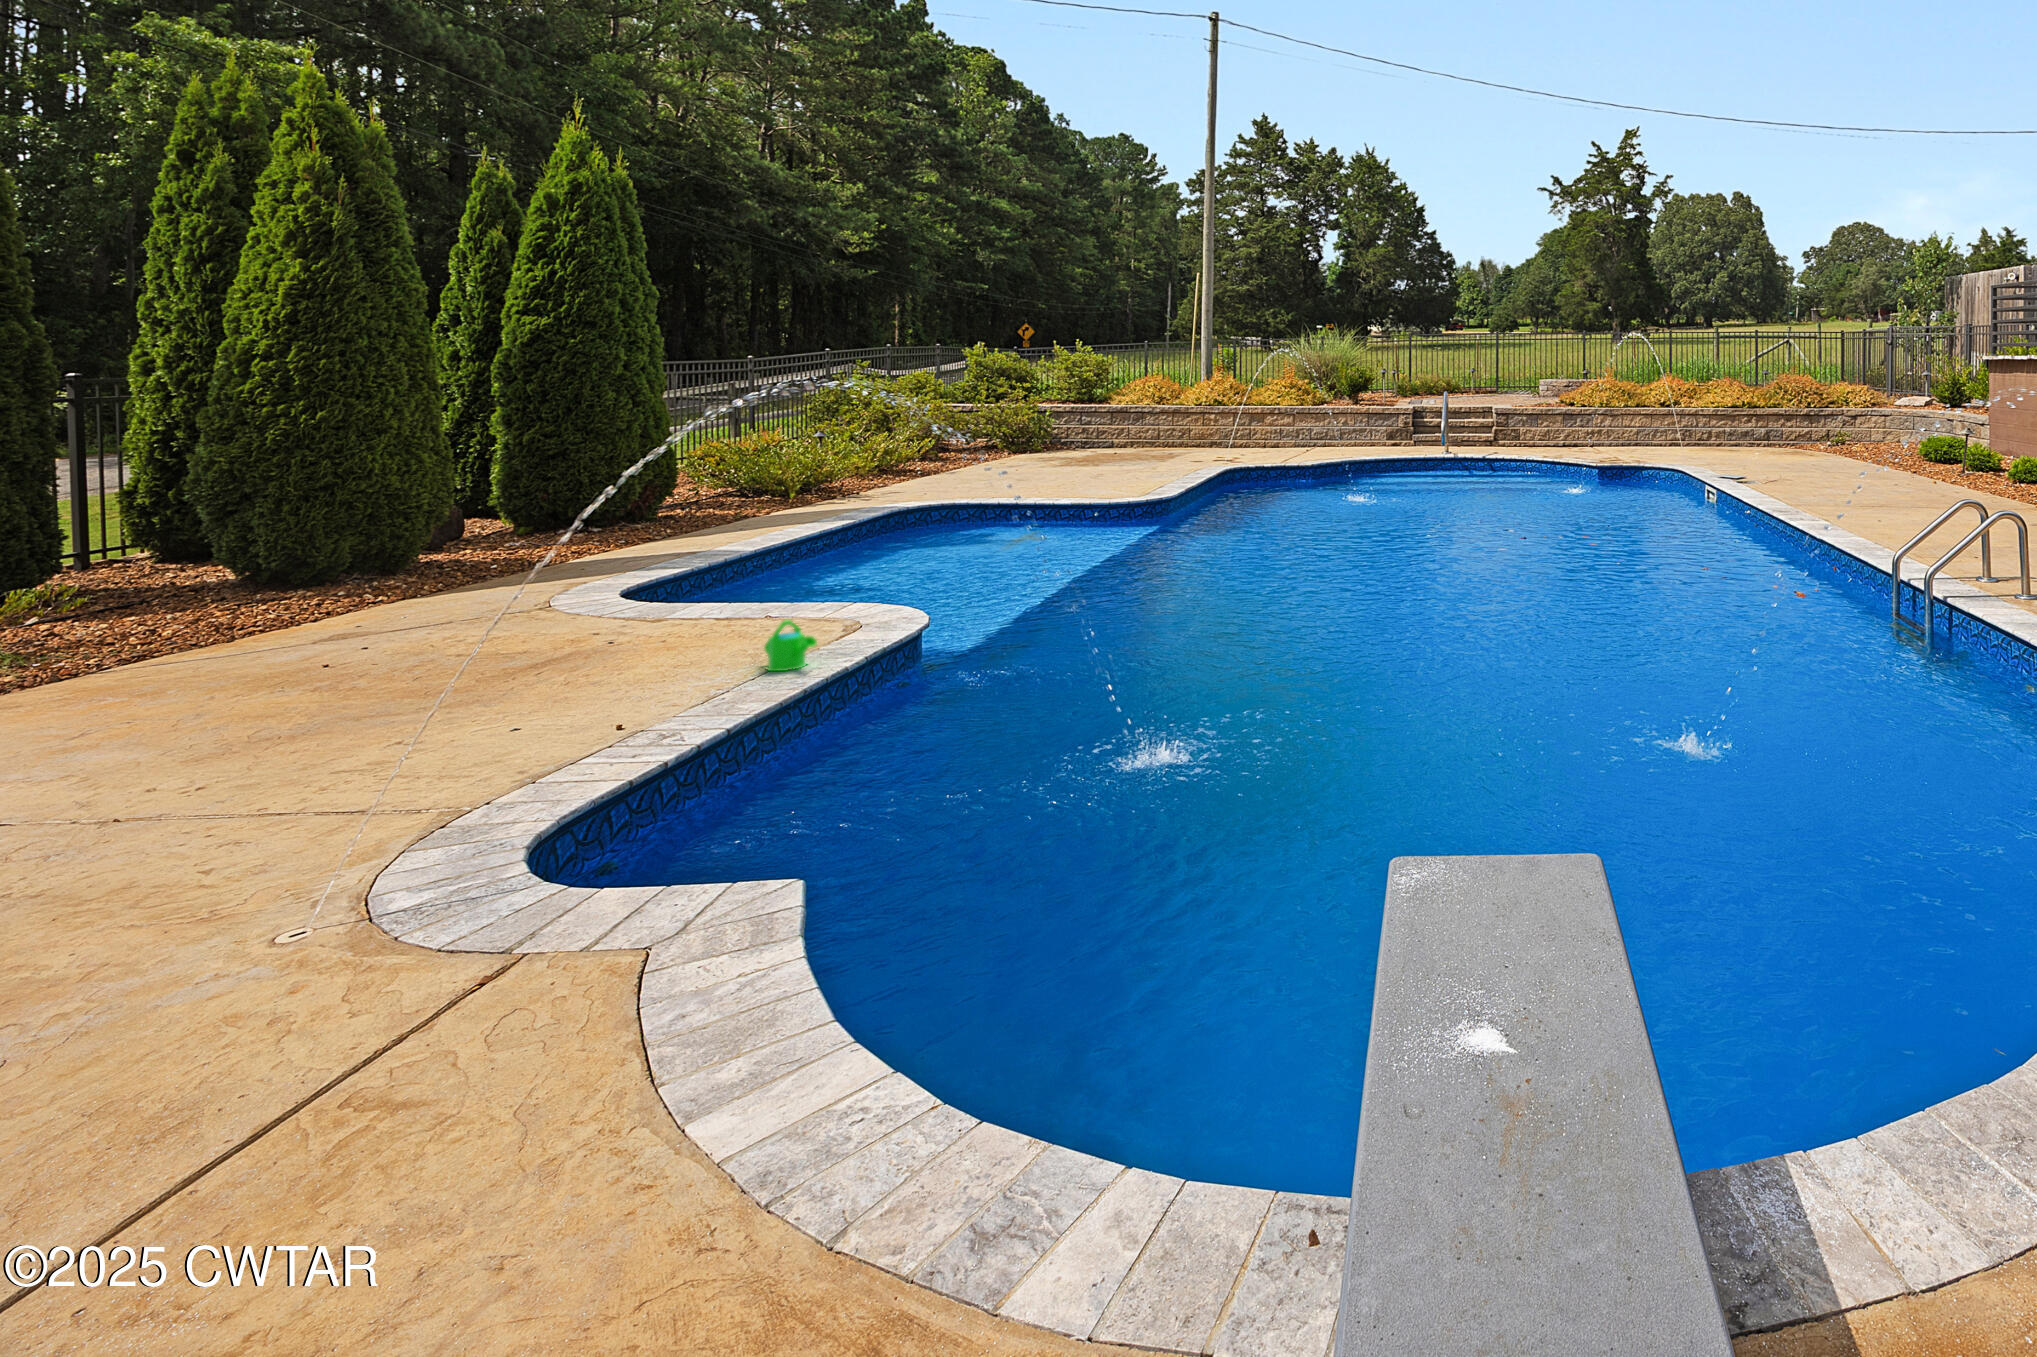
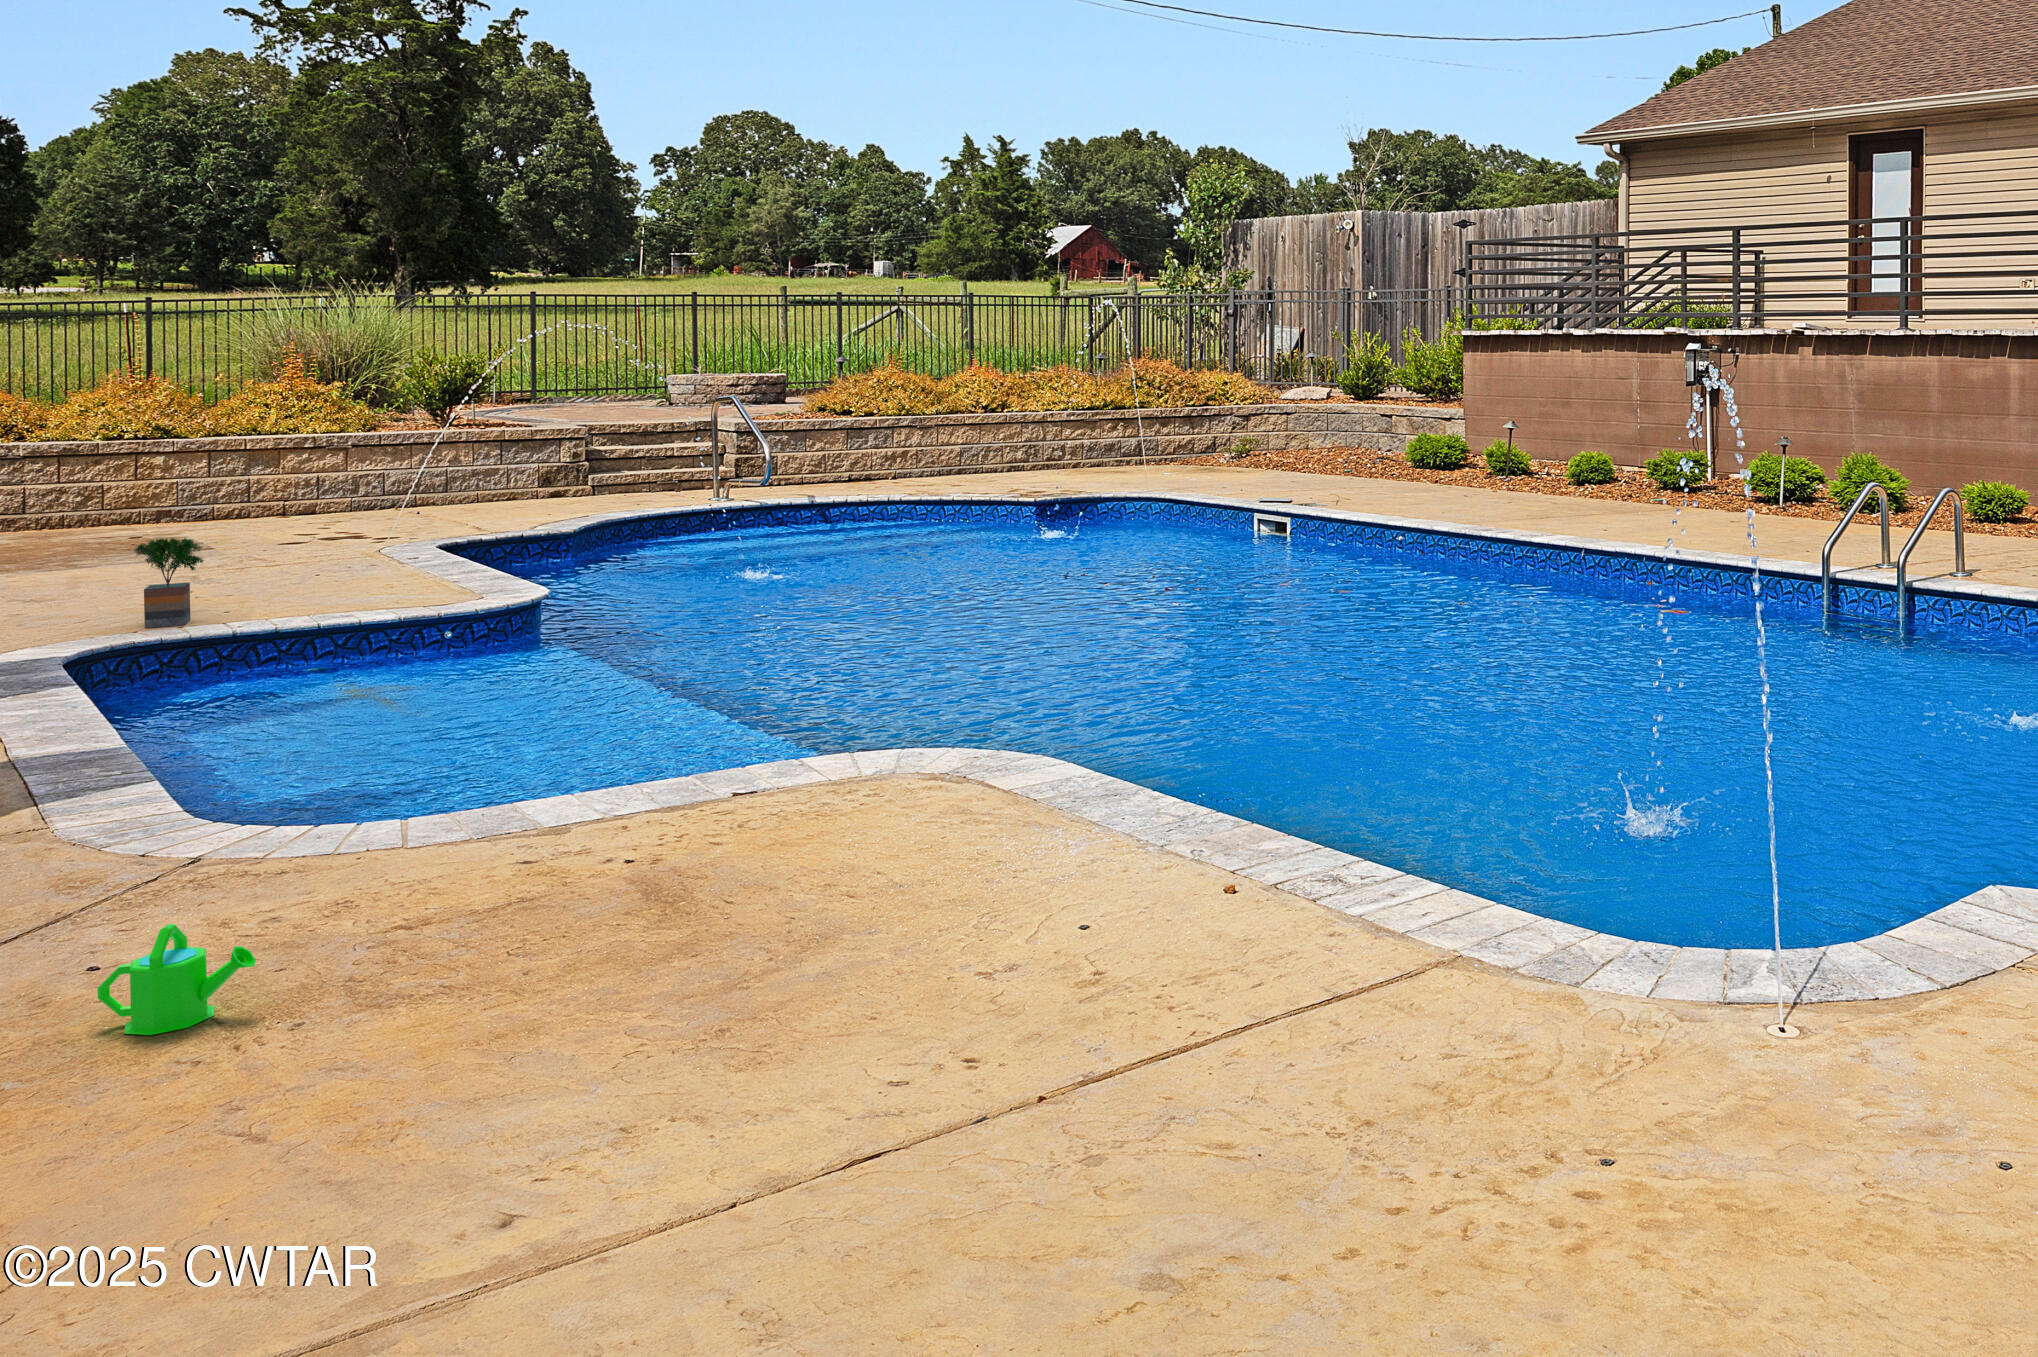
potted tree: none [1108,451,1140,497] -> present [134,538,204,628]

